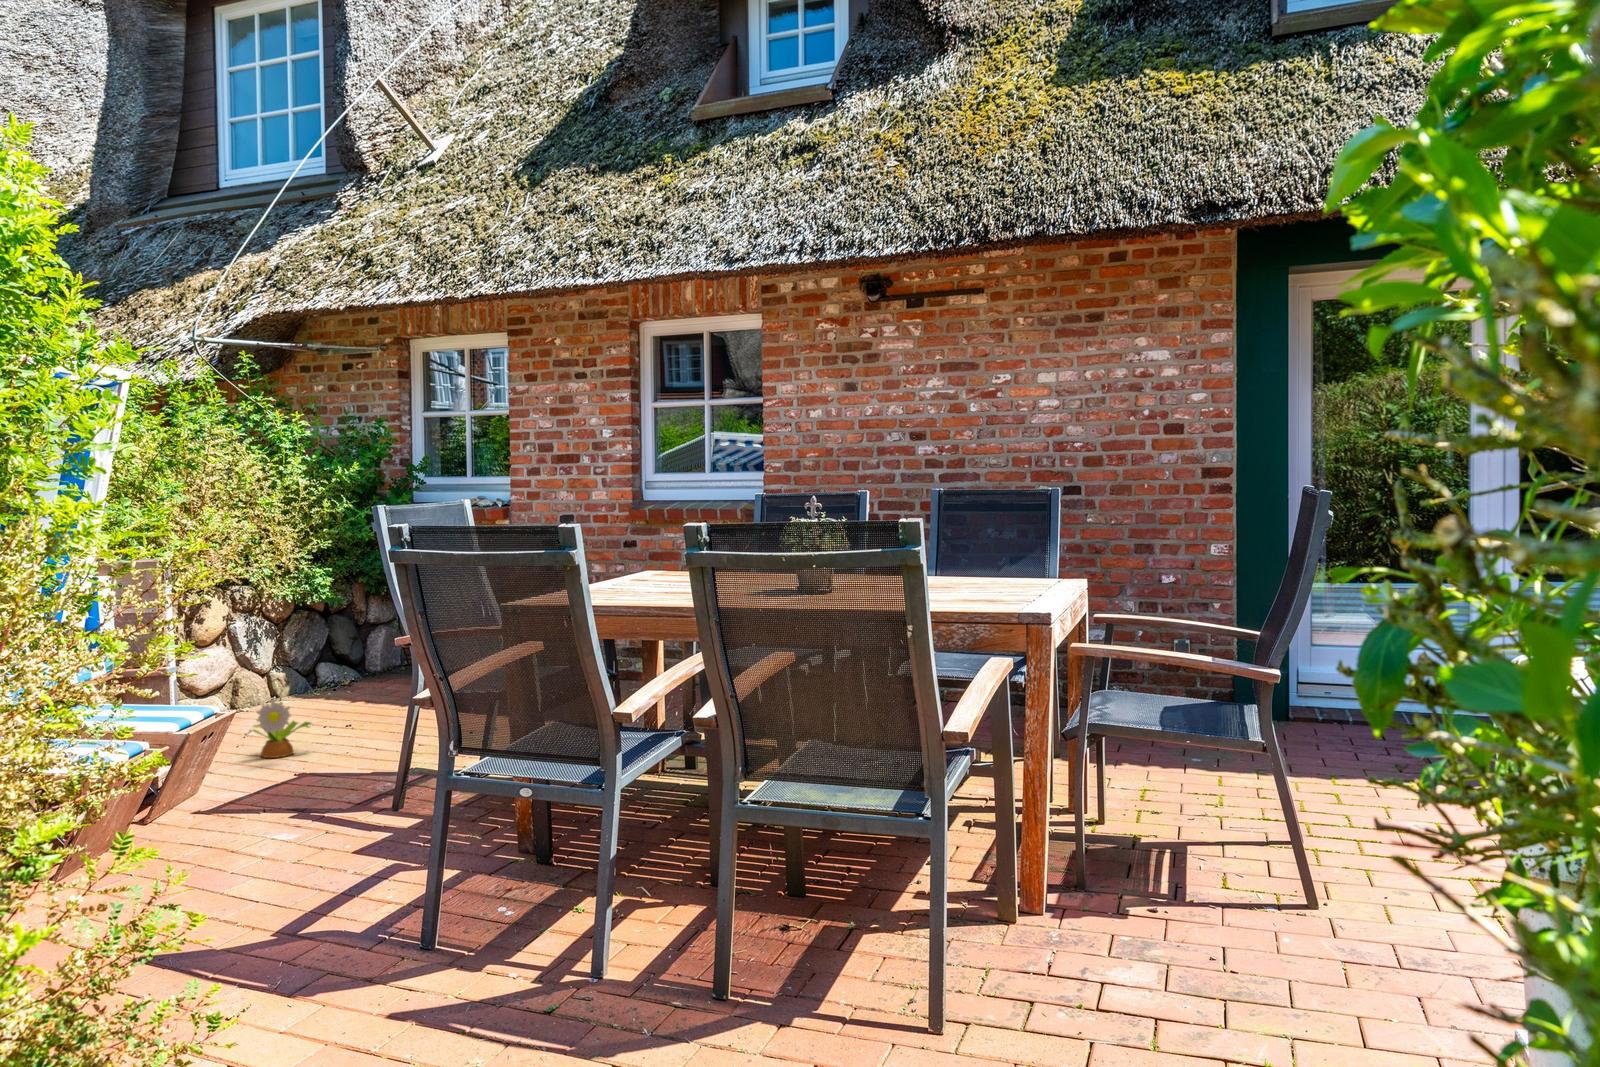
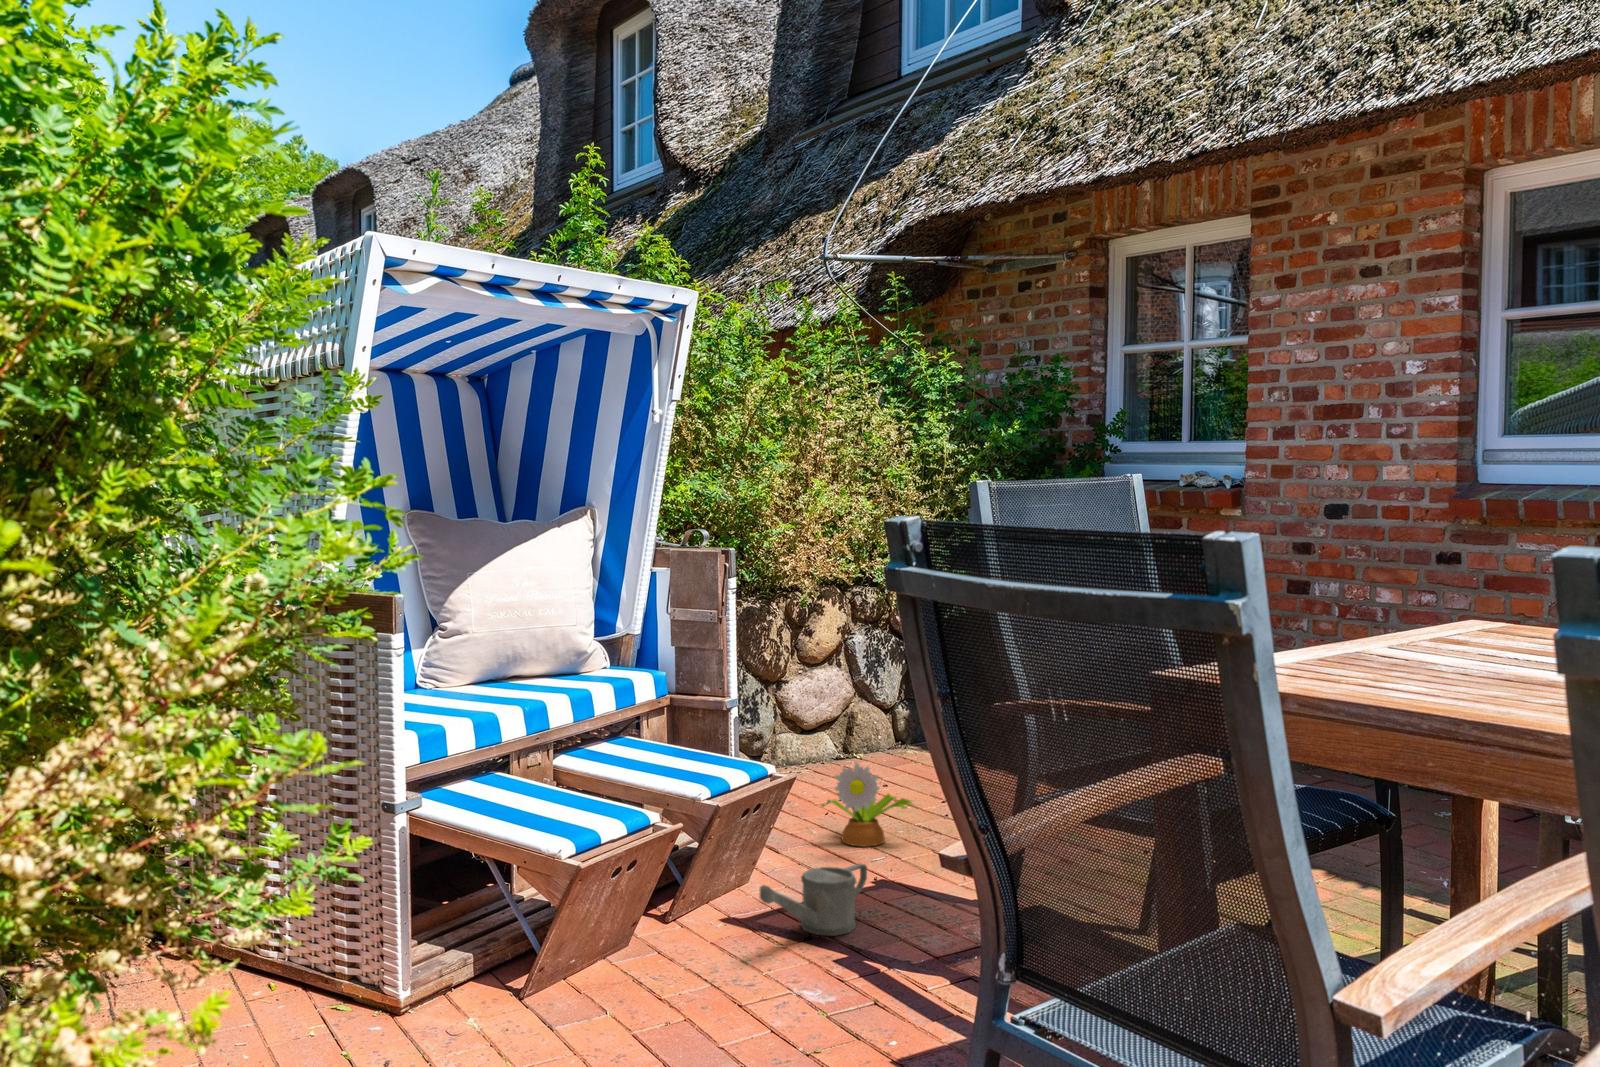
watering can: none [234,757,301,805] -> present [759,863,867,936]

